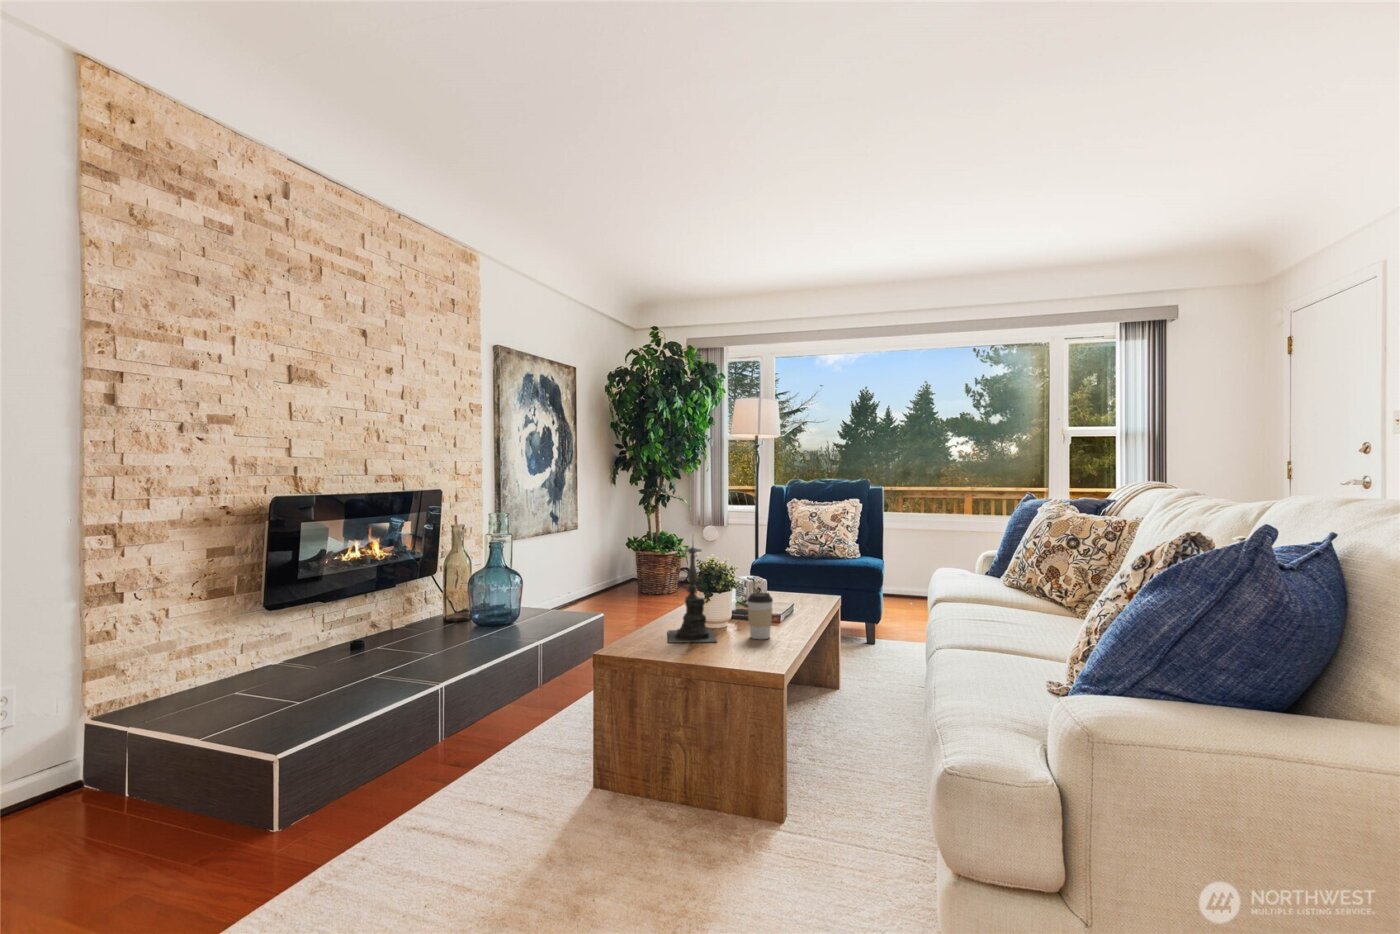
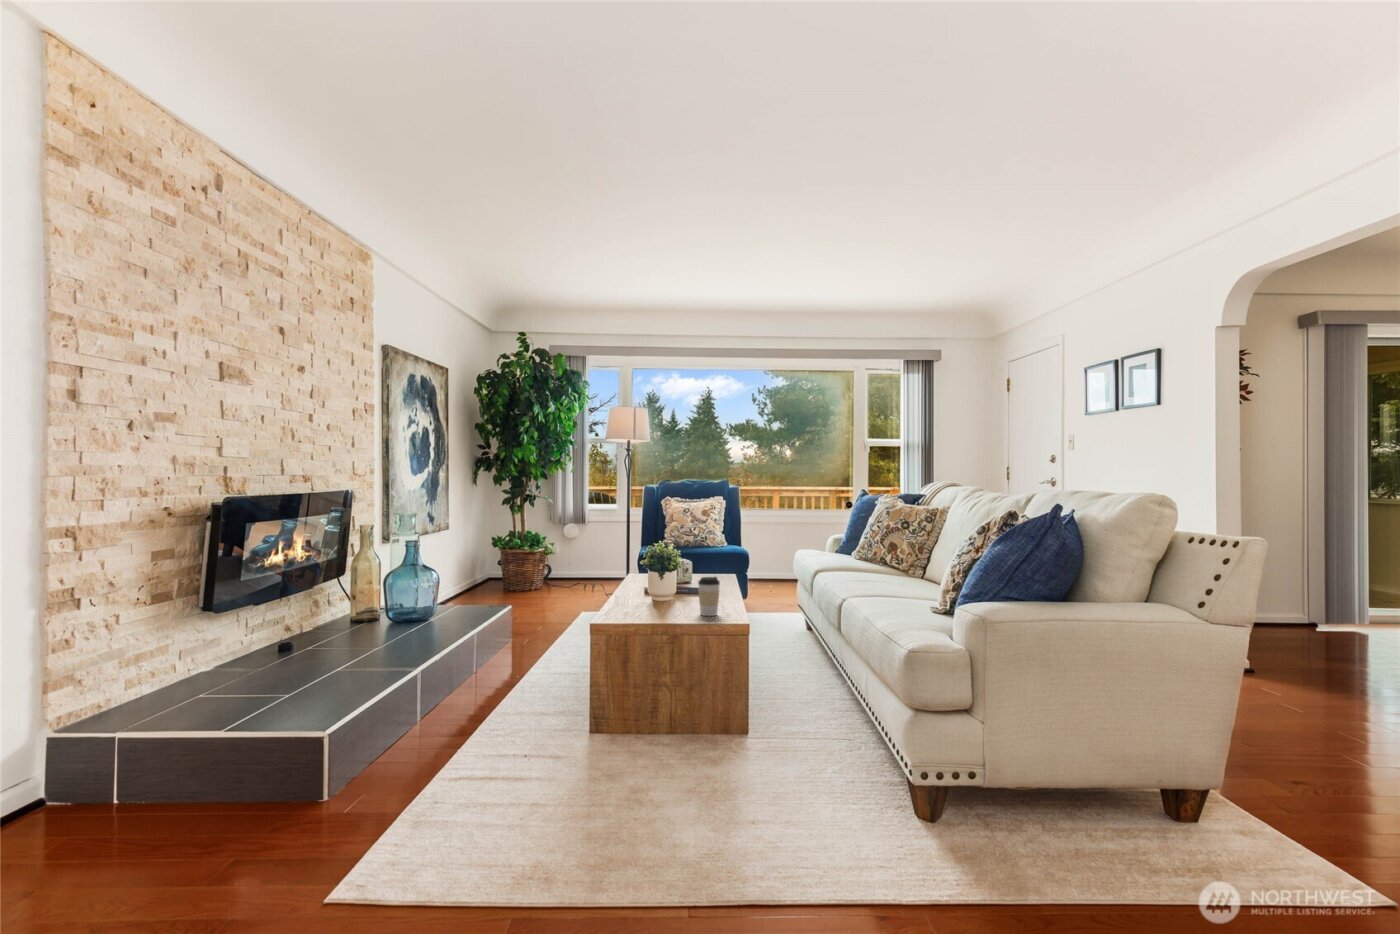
candle holder: present [668,546,717,643] -> none [626,528,678,622]

